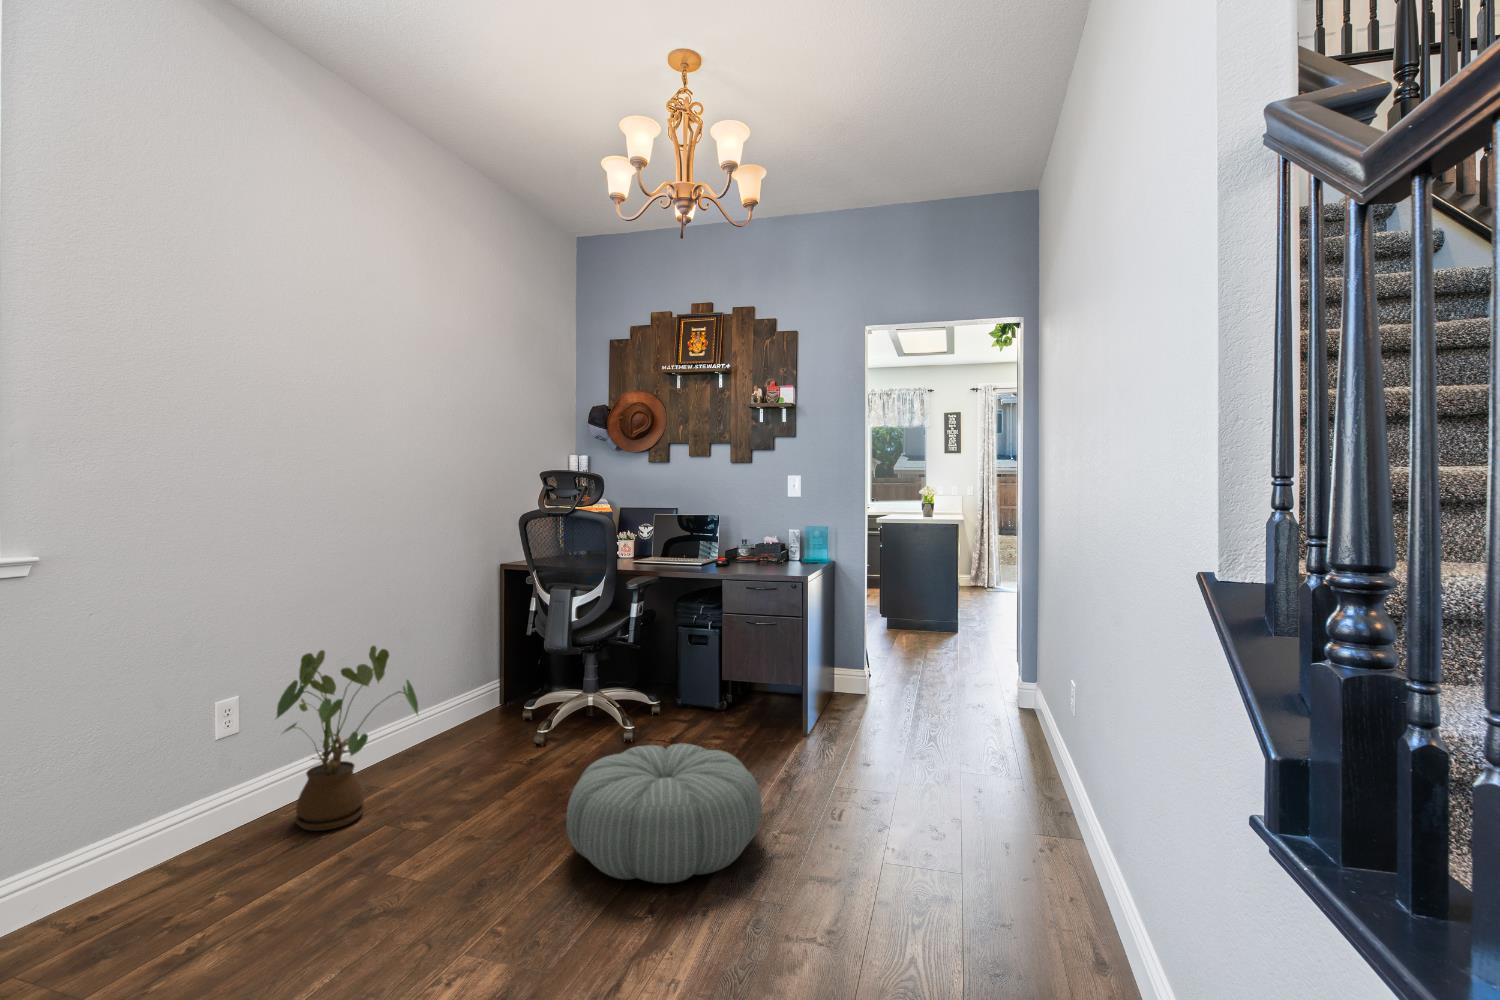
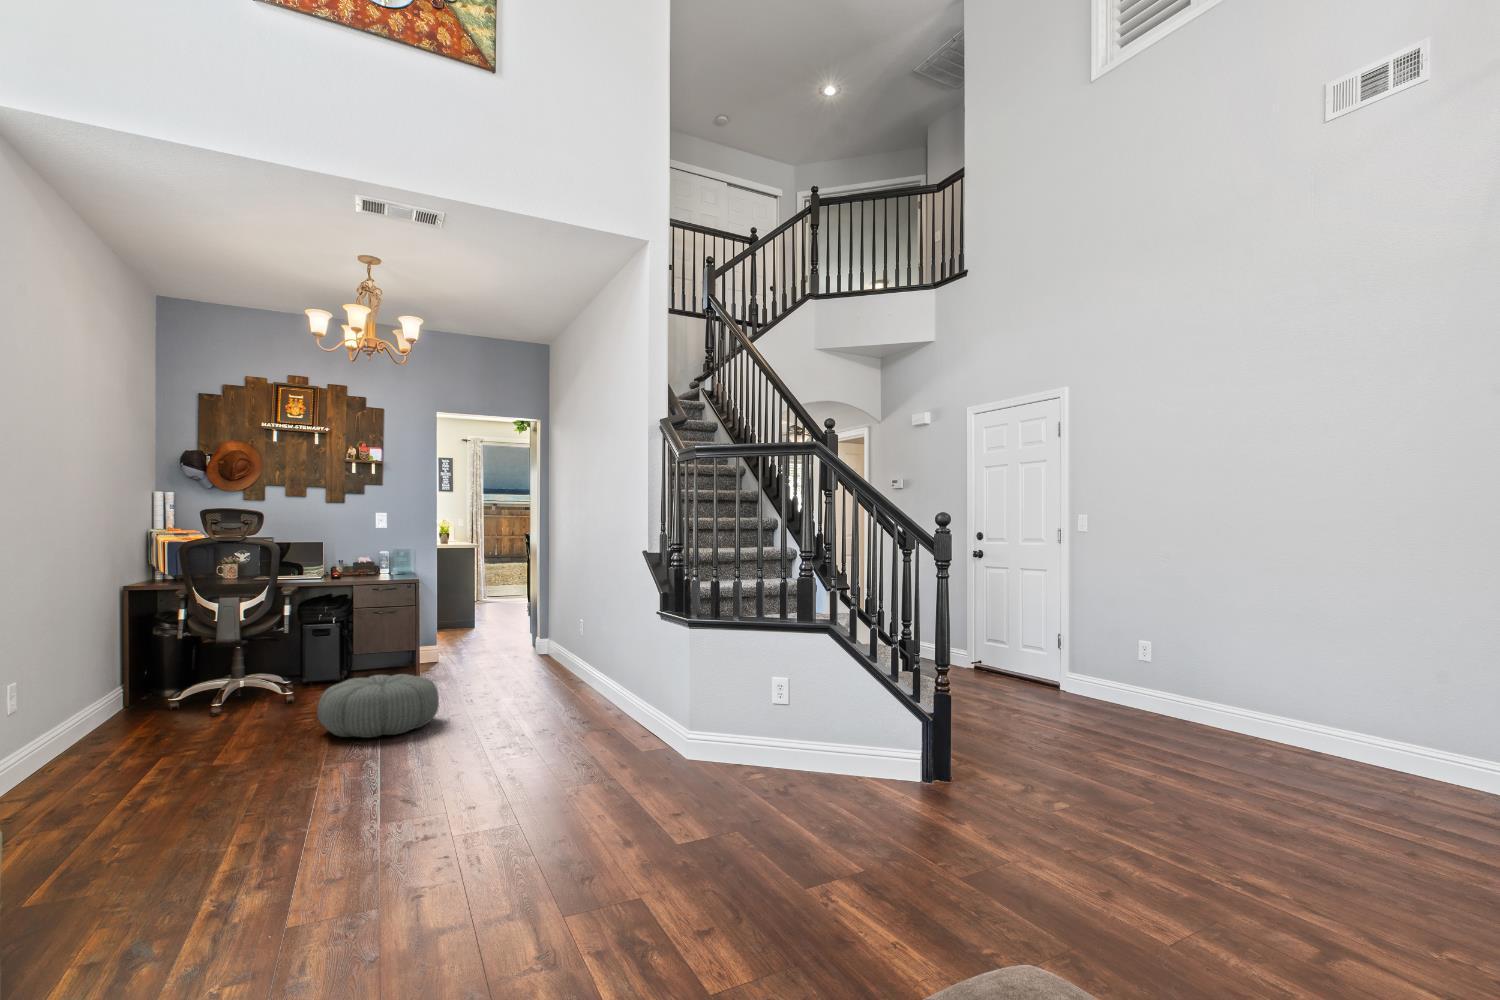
house plant: present [276,646,418,831] -> none [53,640,180,770]

